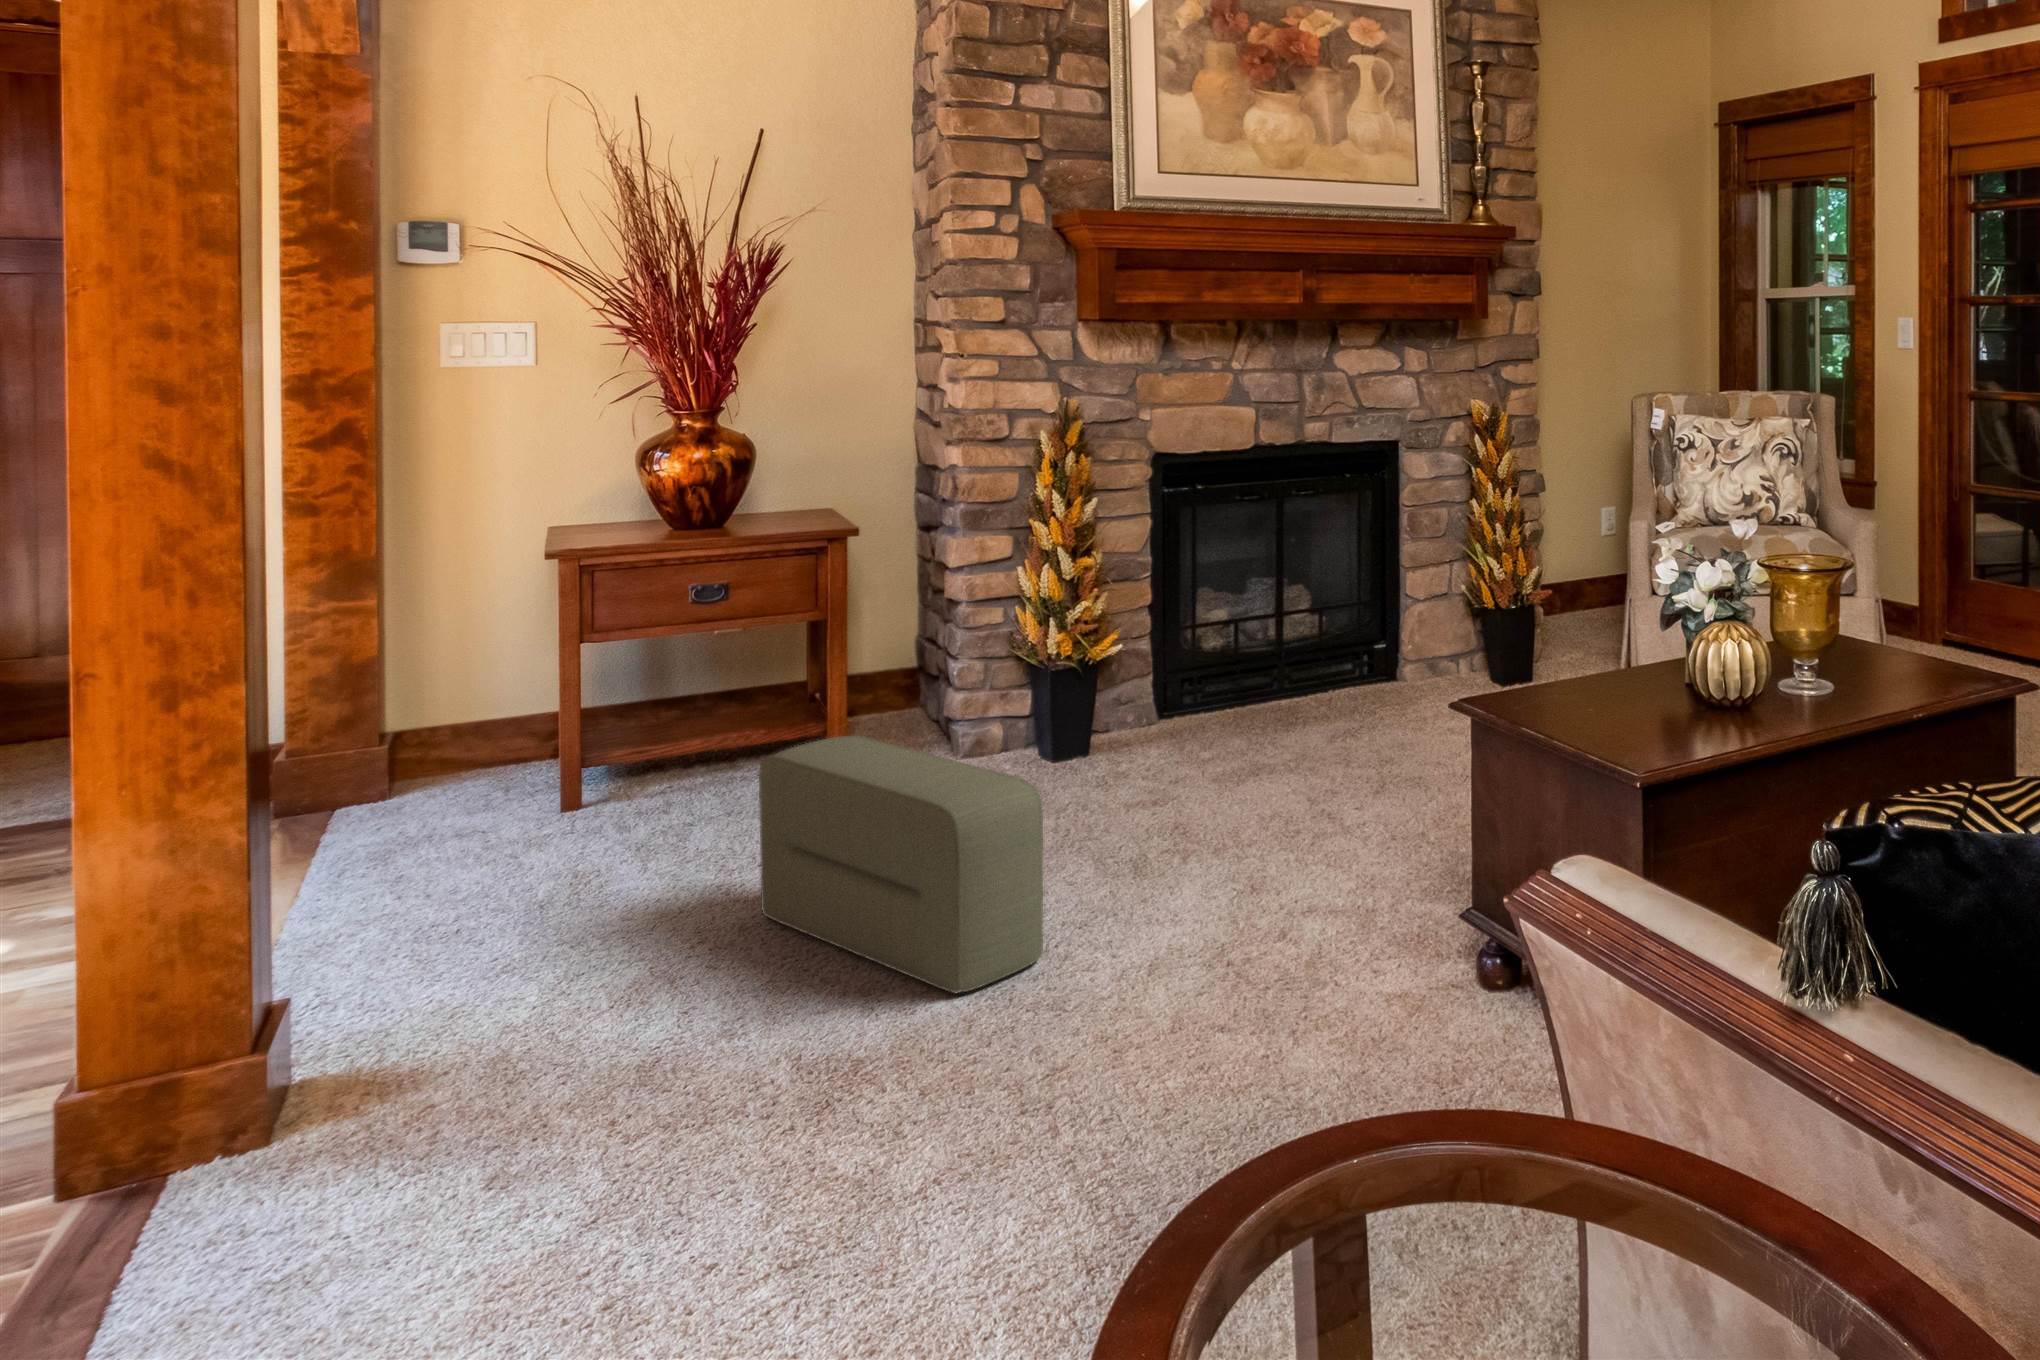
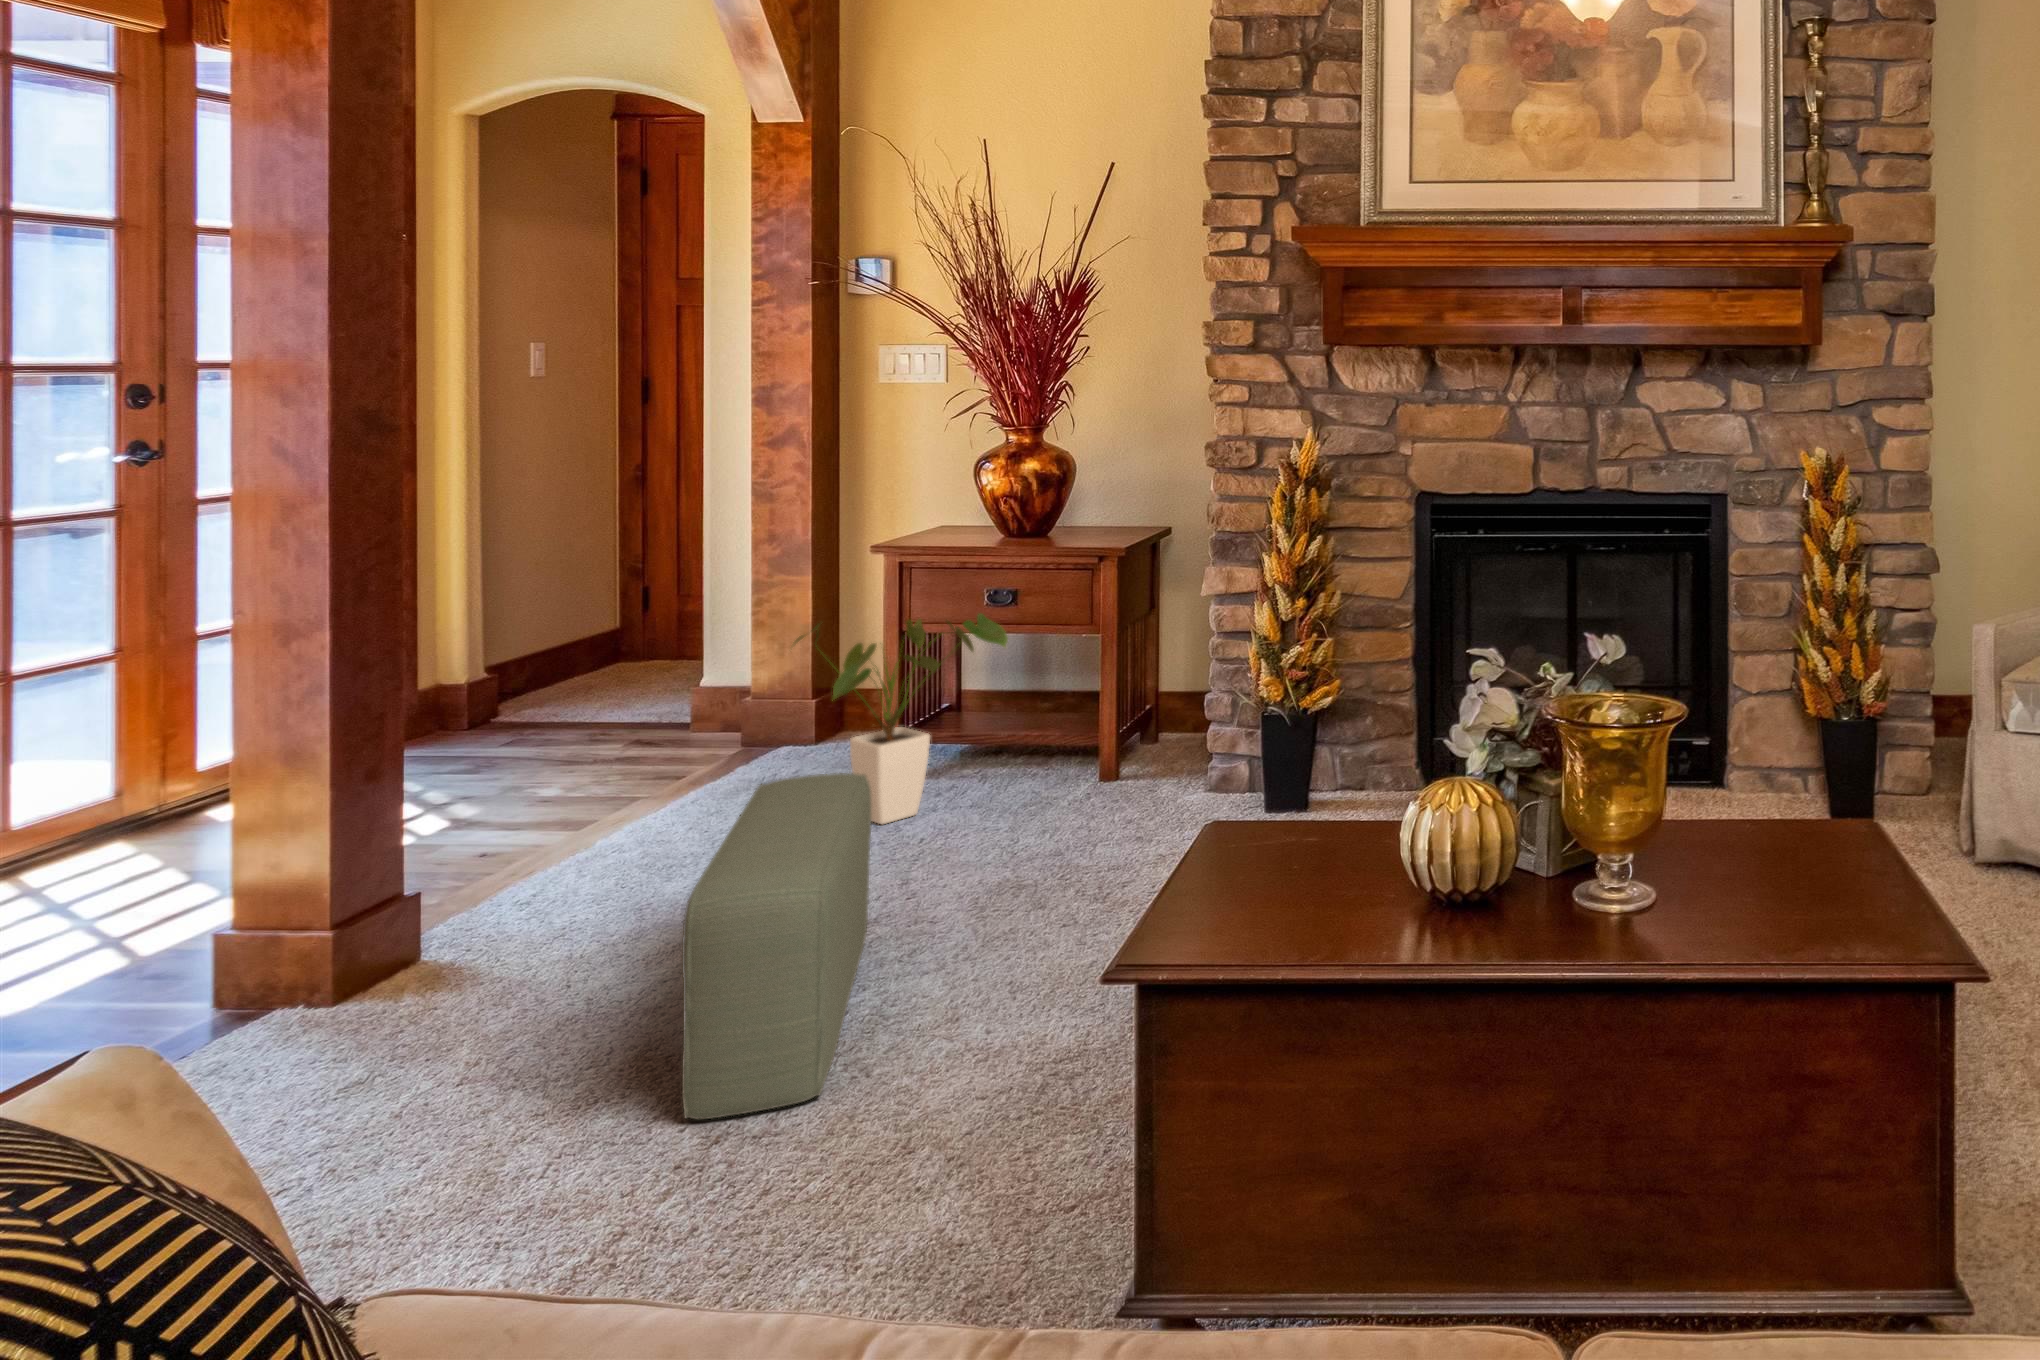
house plant: none [555,600,775,827] -> present [793,613,1008,824]

